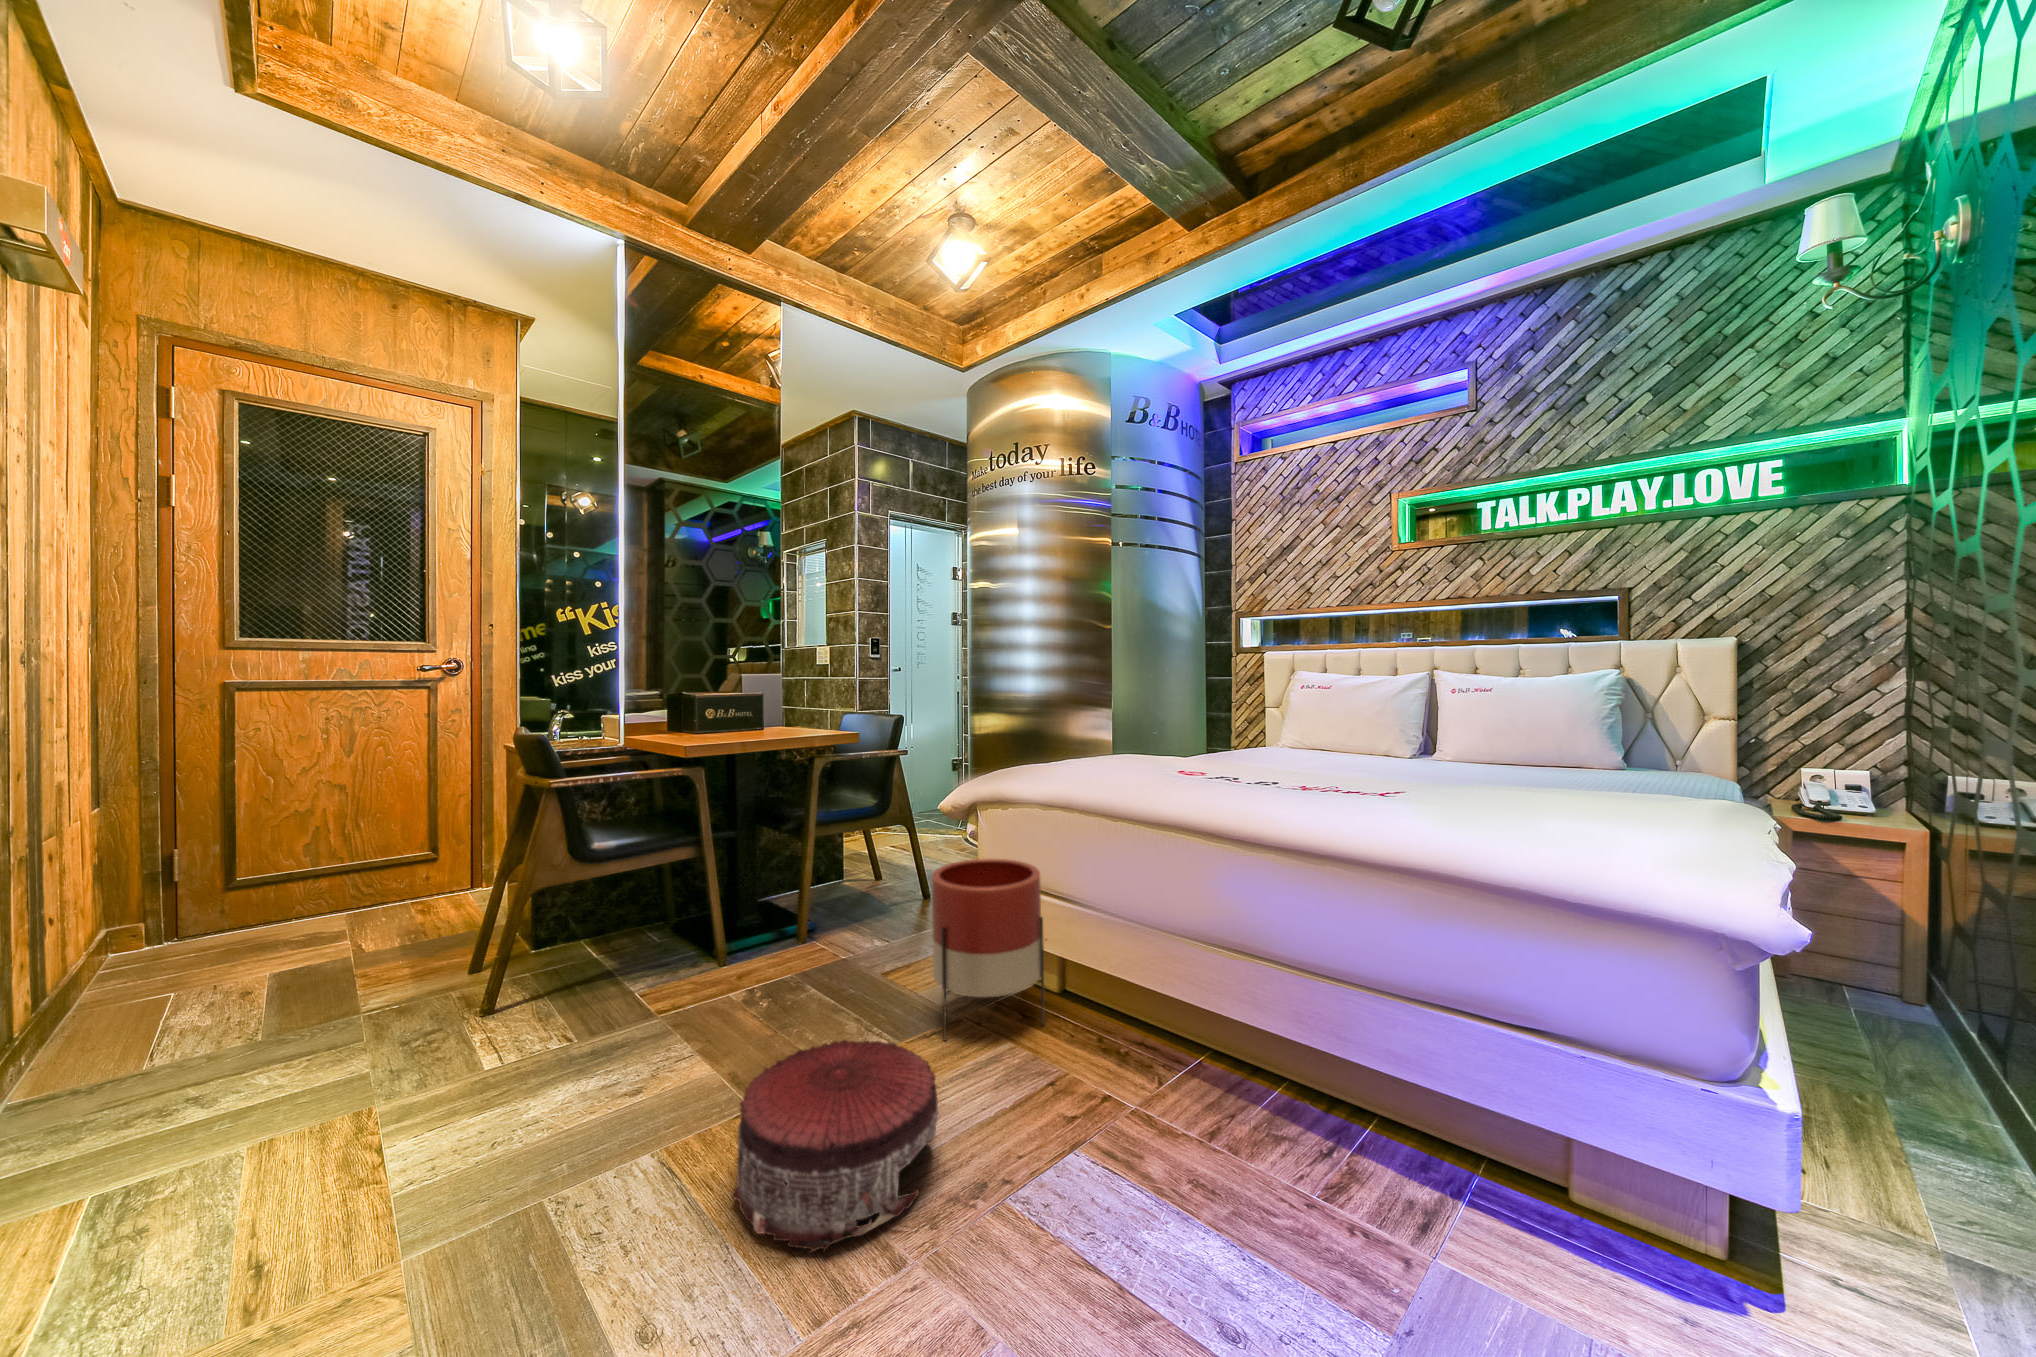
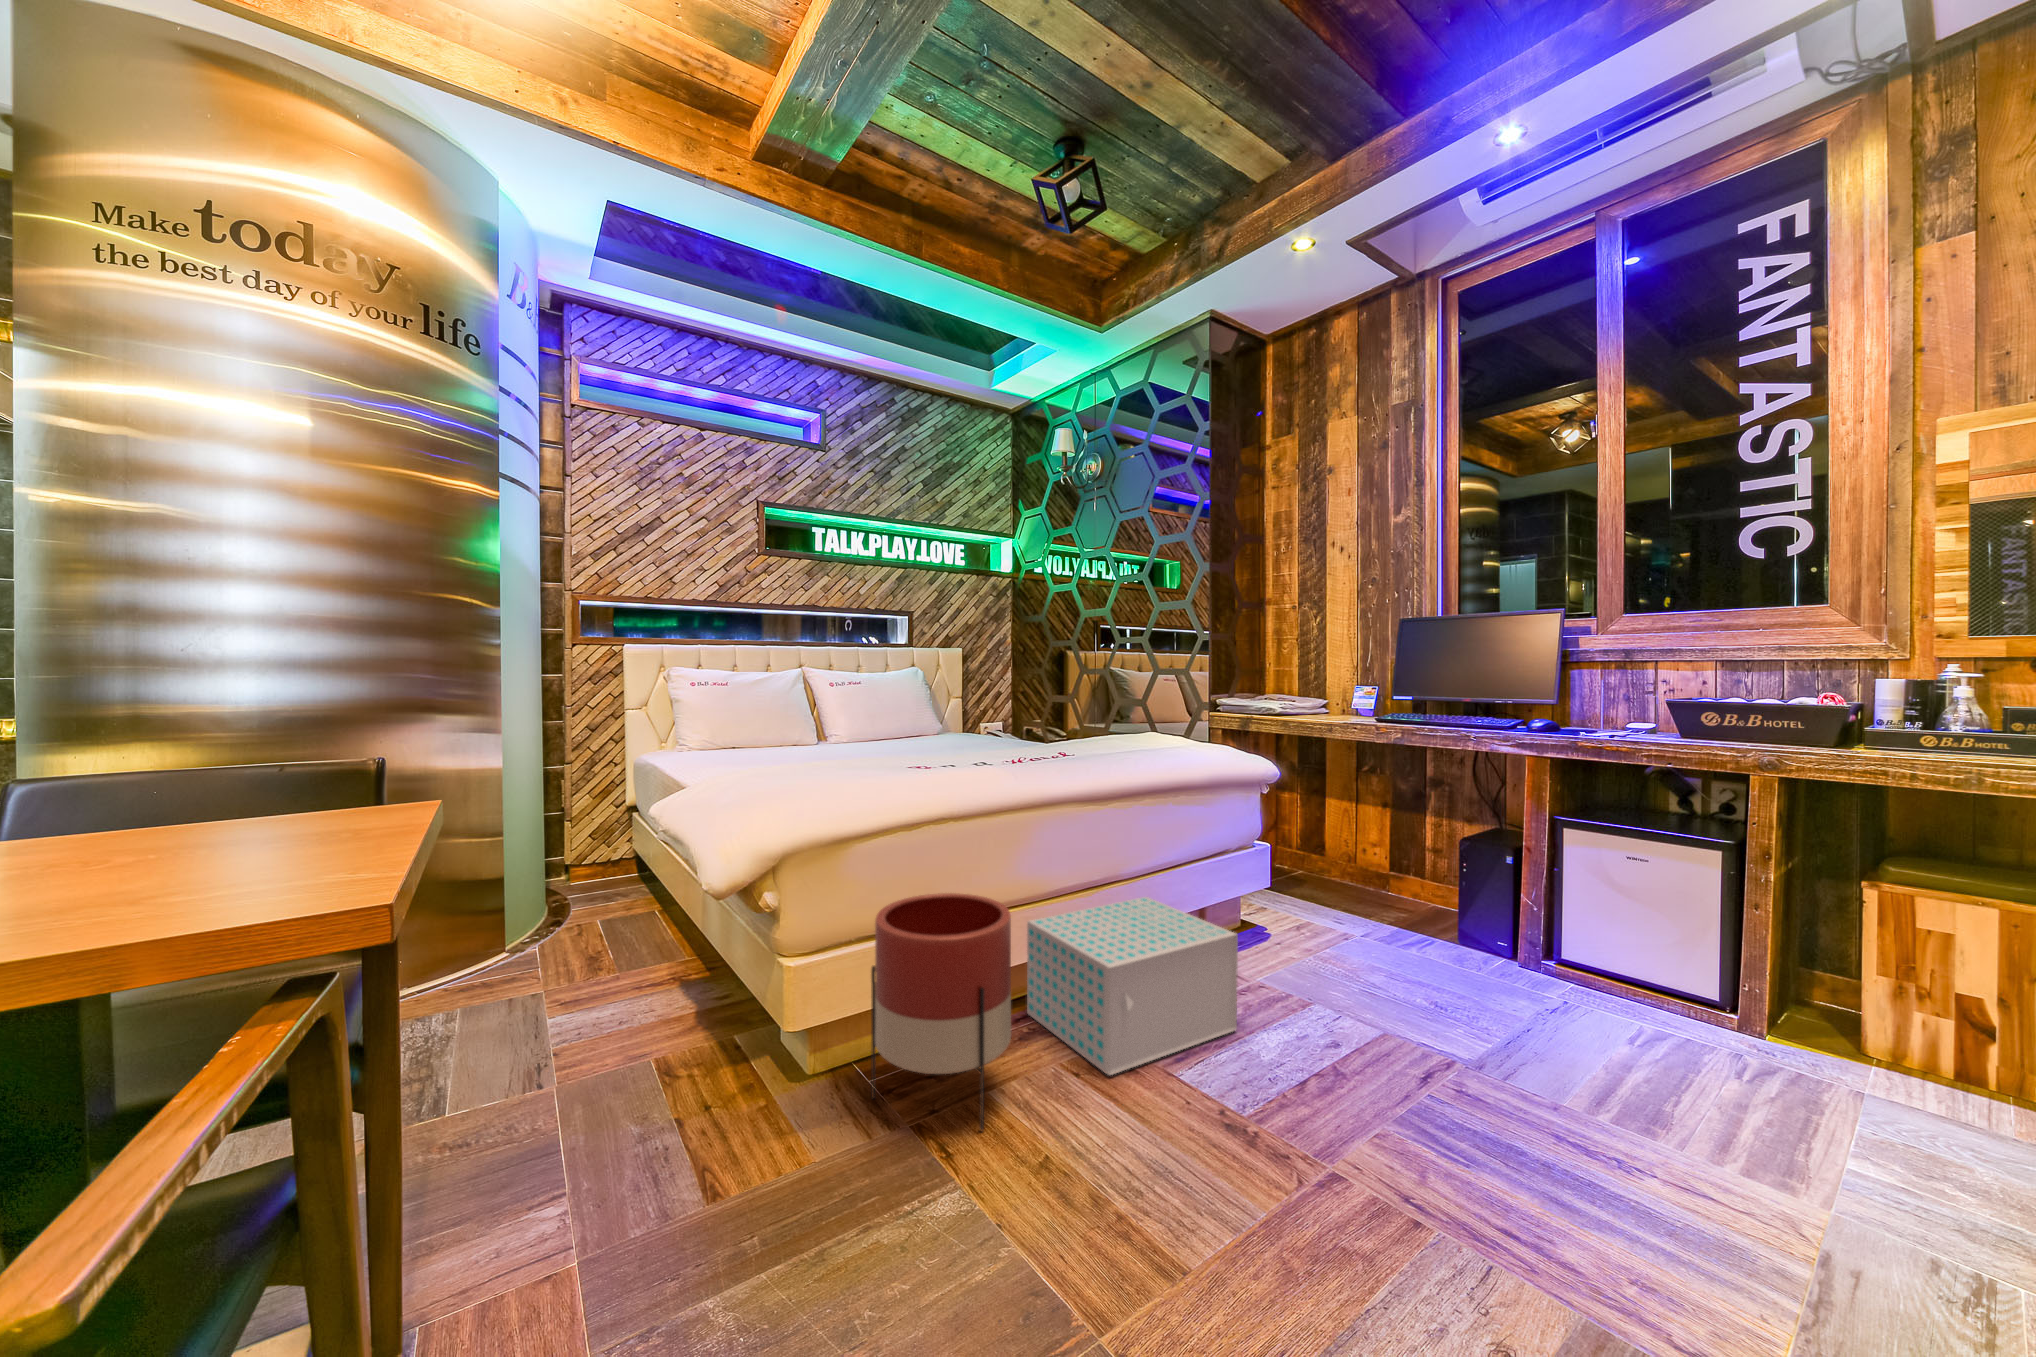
storage box: none [1036,941,1295,1193] -> present [1027,897,1238,1075]
pouf: present [732,1040,939,1251] -> none [1132,1063,1364,1299]

